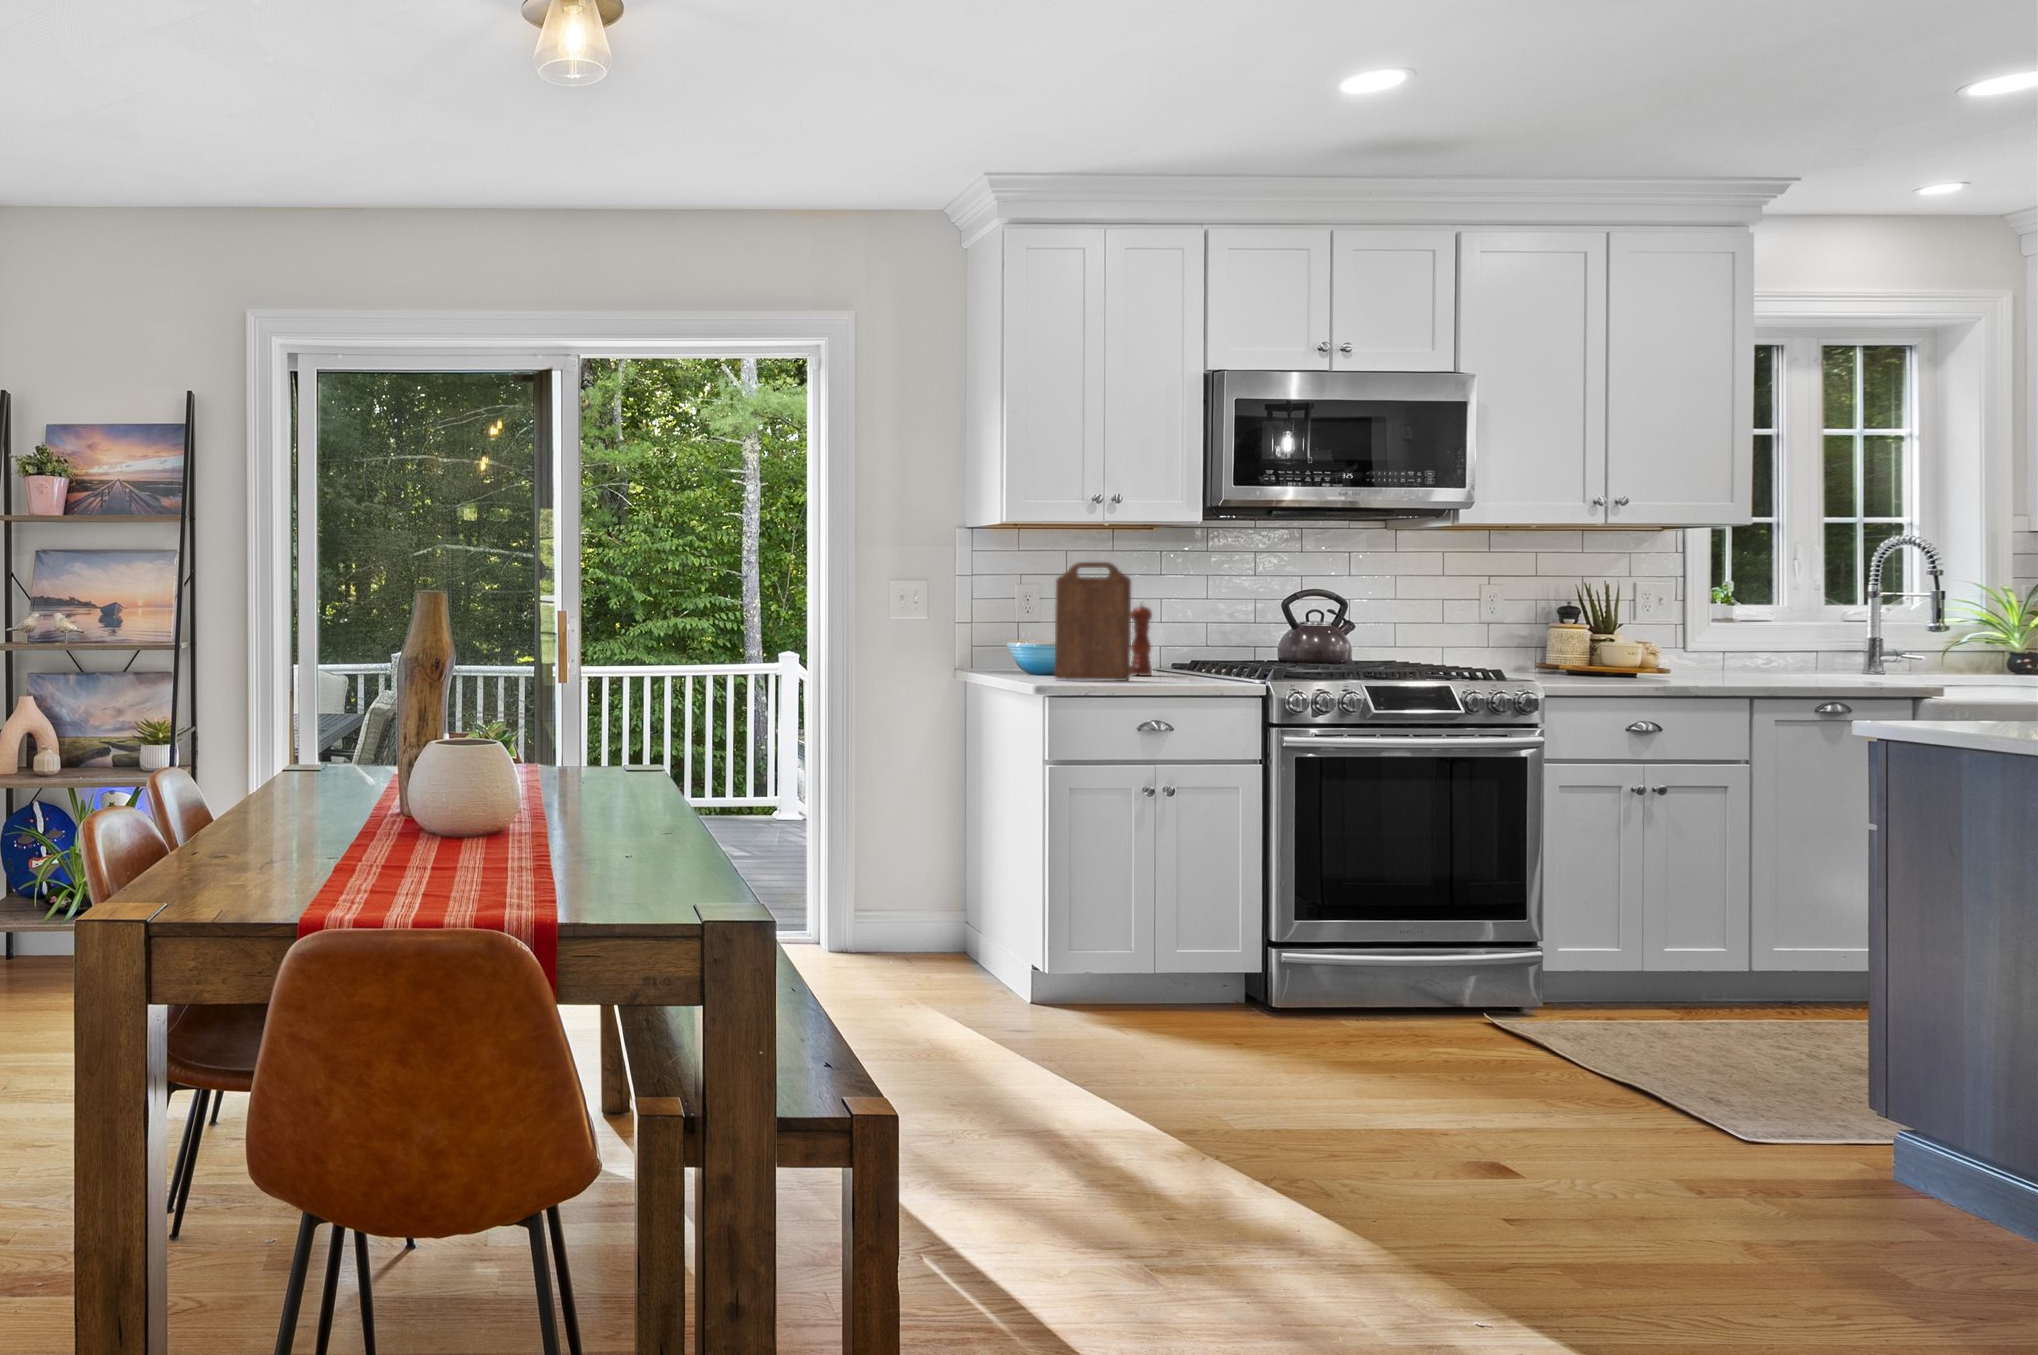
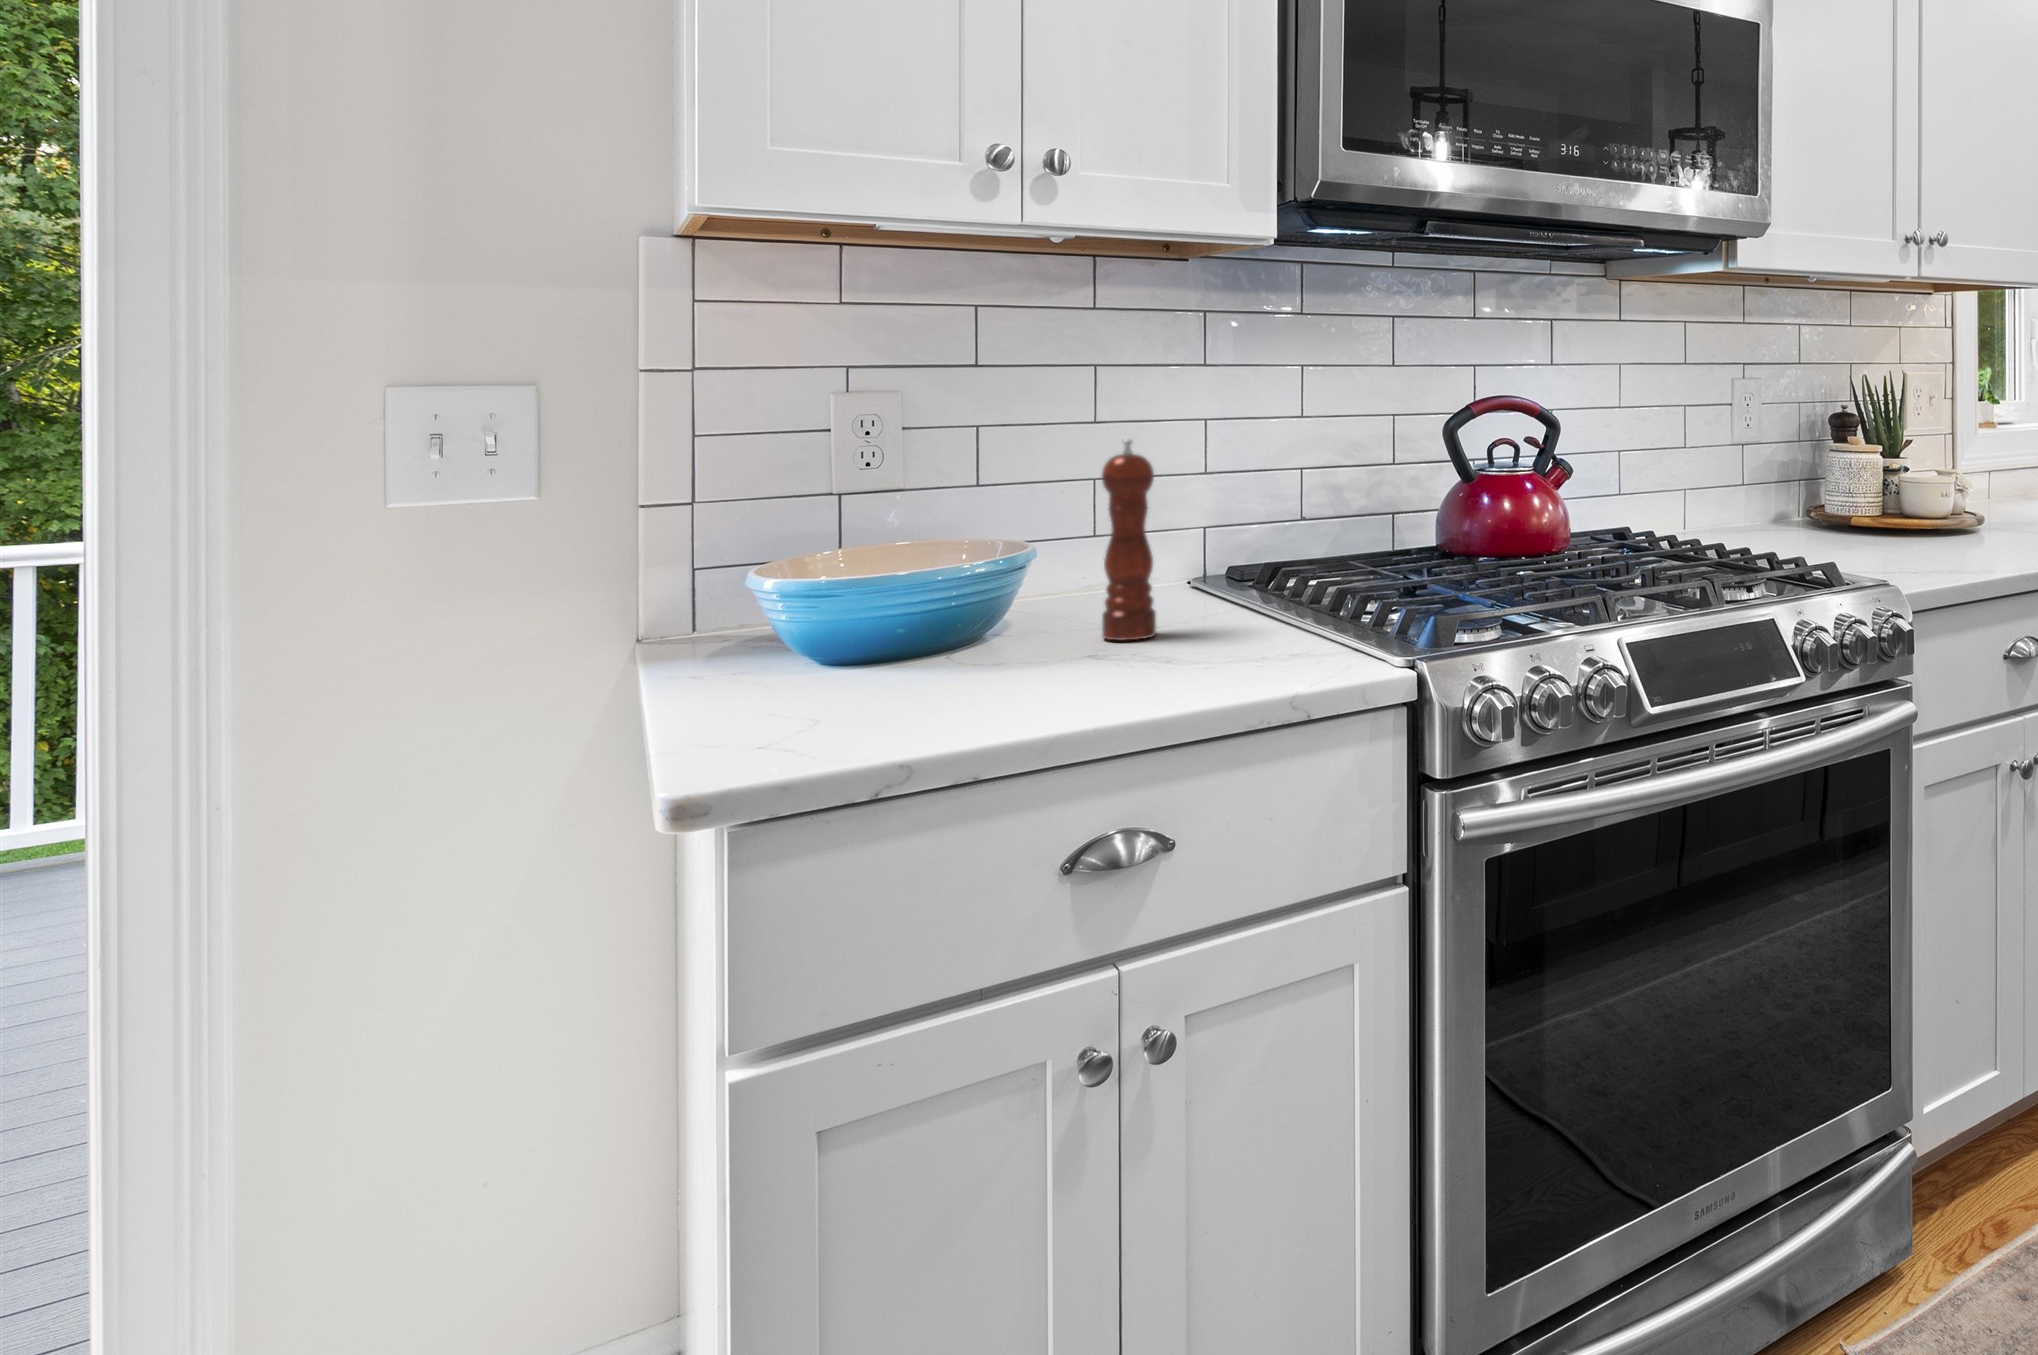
cutting board: present [1055,562,1131,681] -> none [835,335,1066,705]

